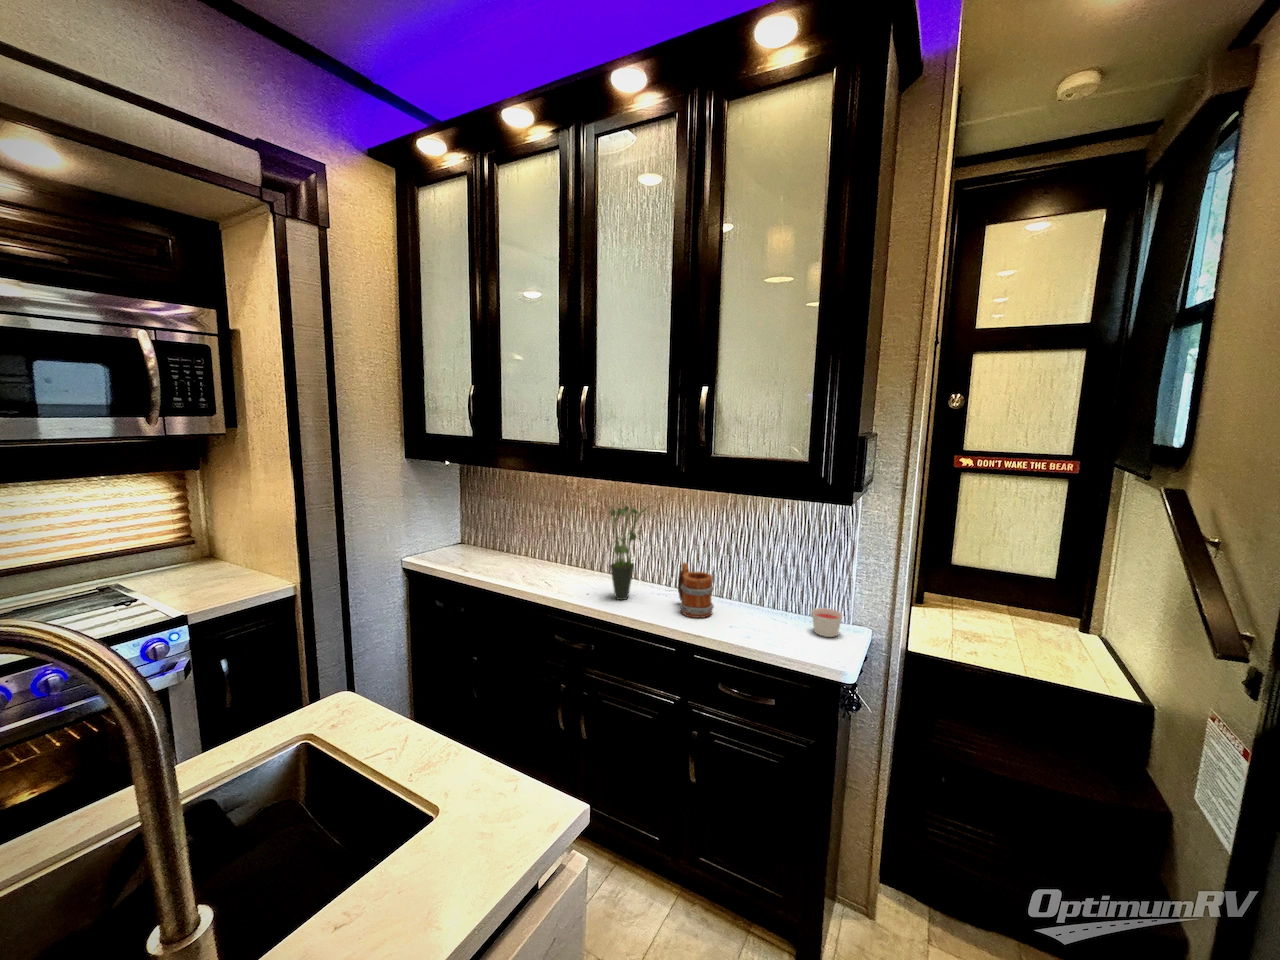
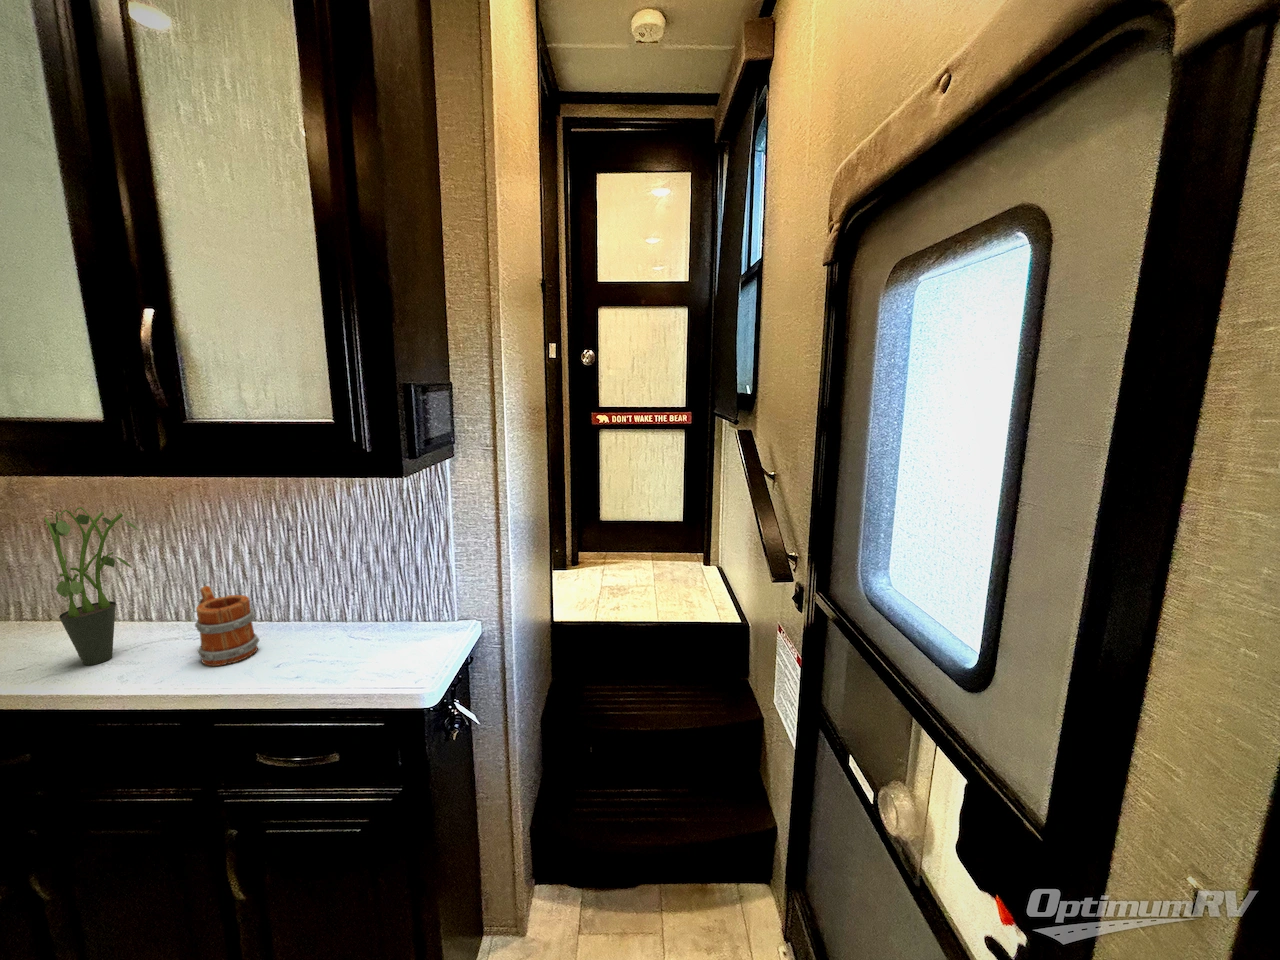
candle: present [812,608,843,637] -> none [397,608,437,647]

